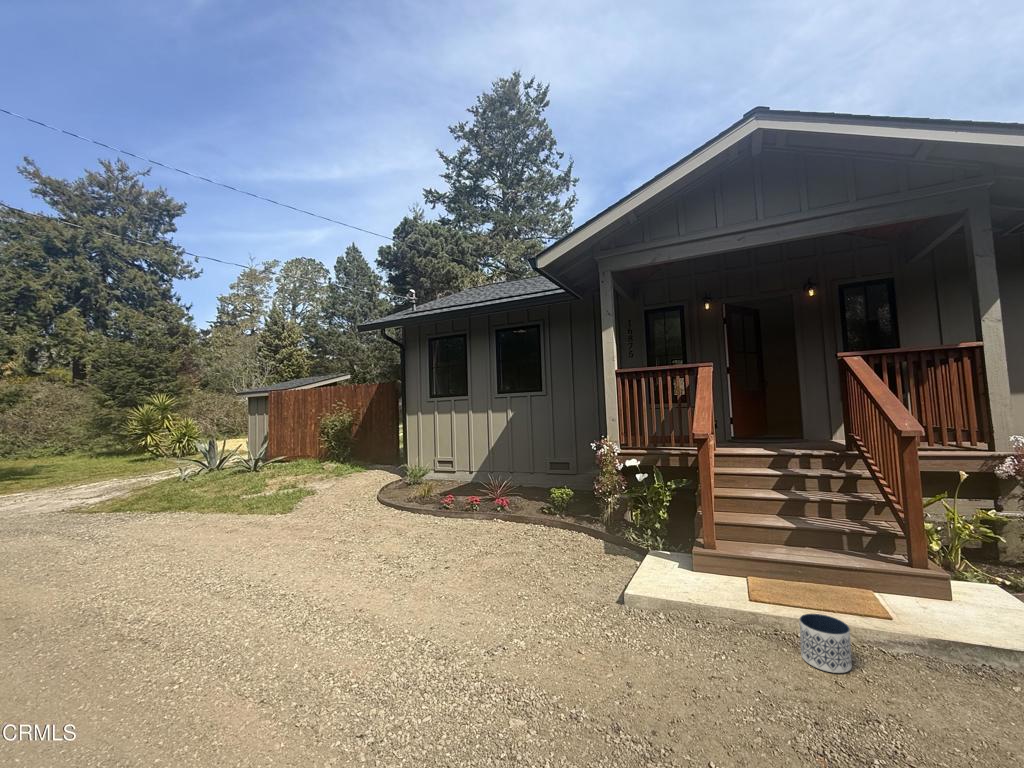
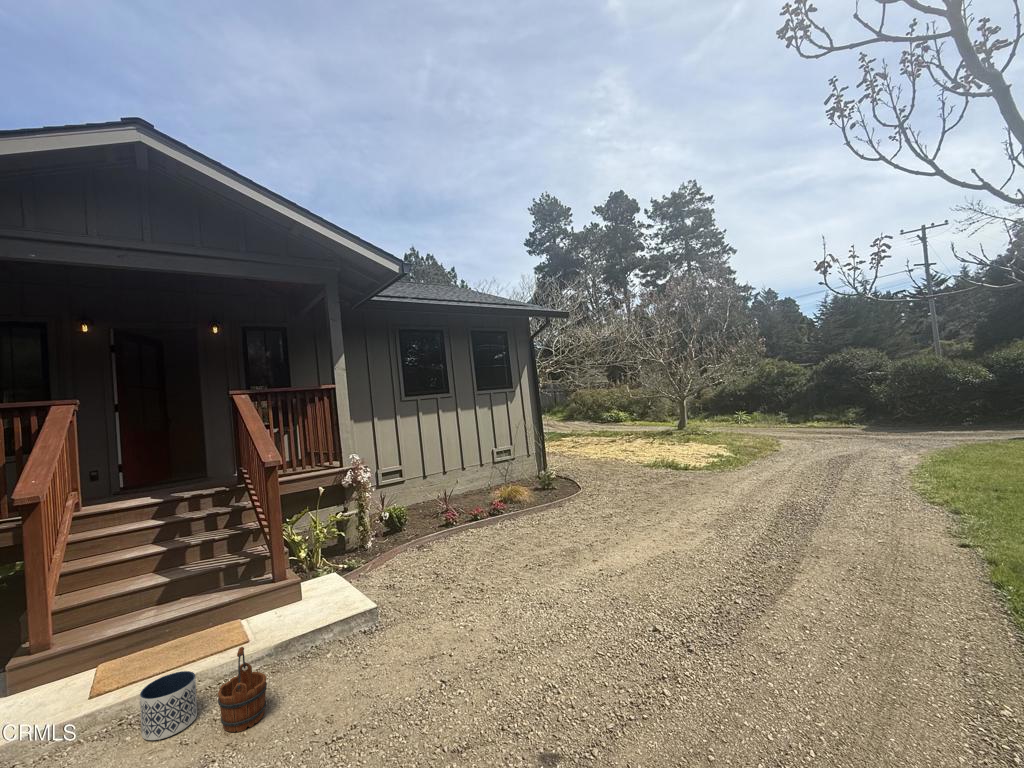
wooden bucket: none [881,623,941,715] -> present [218,647,267,732]

